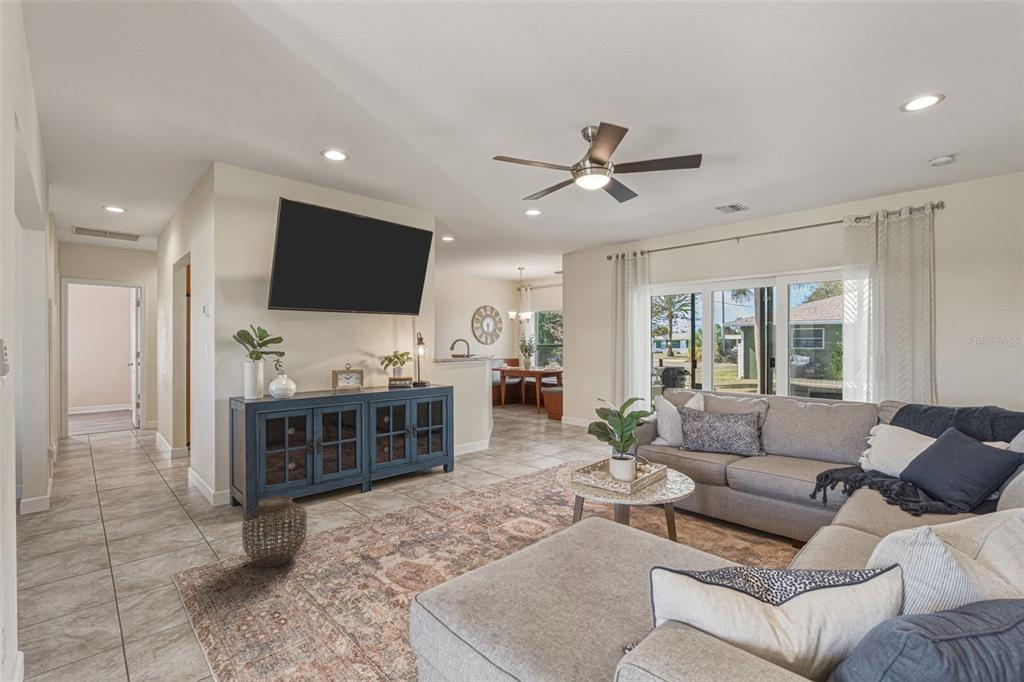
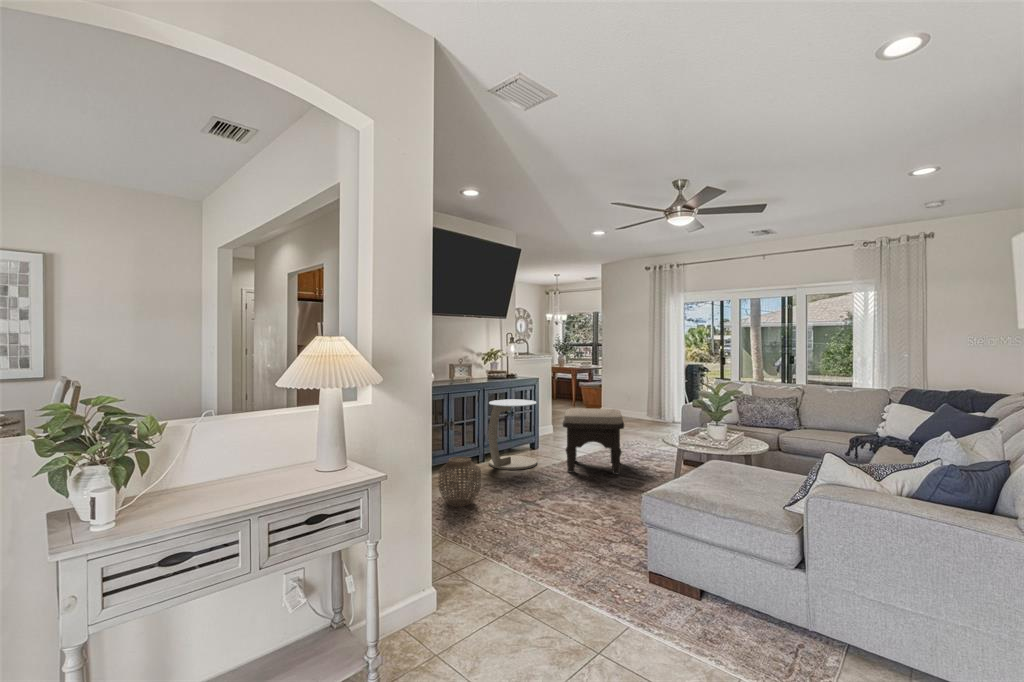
side table: none [365,414,432,504] -> present [489,399,537,470]
ottoman: none [455,425,539,513] -> present [563,408,624,474]

